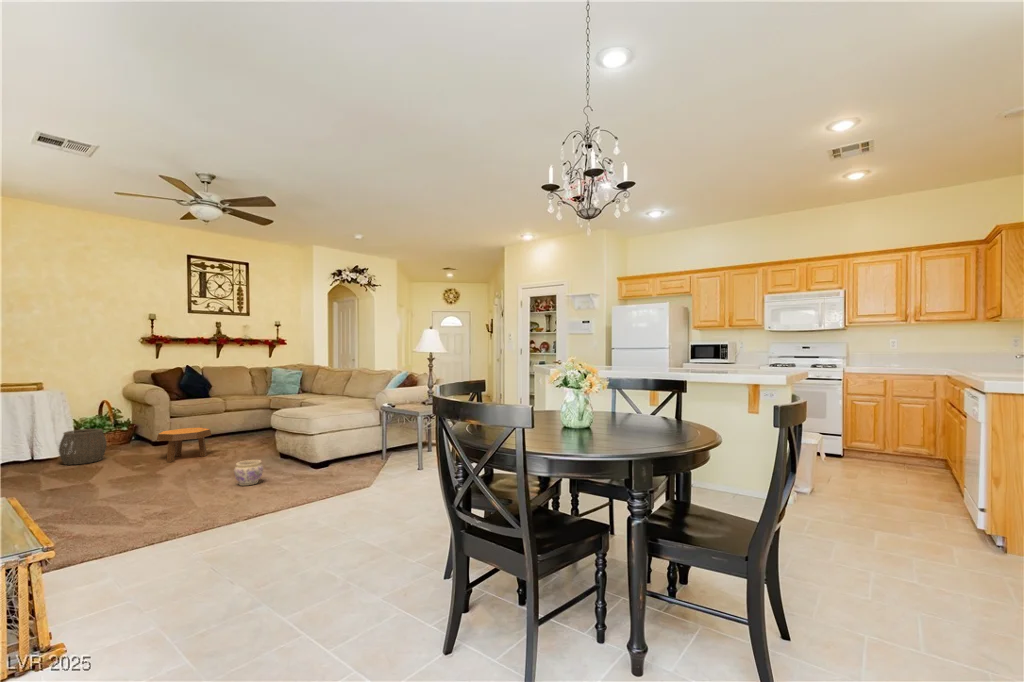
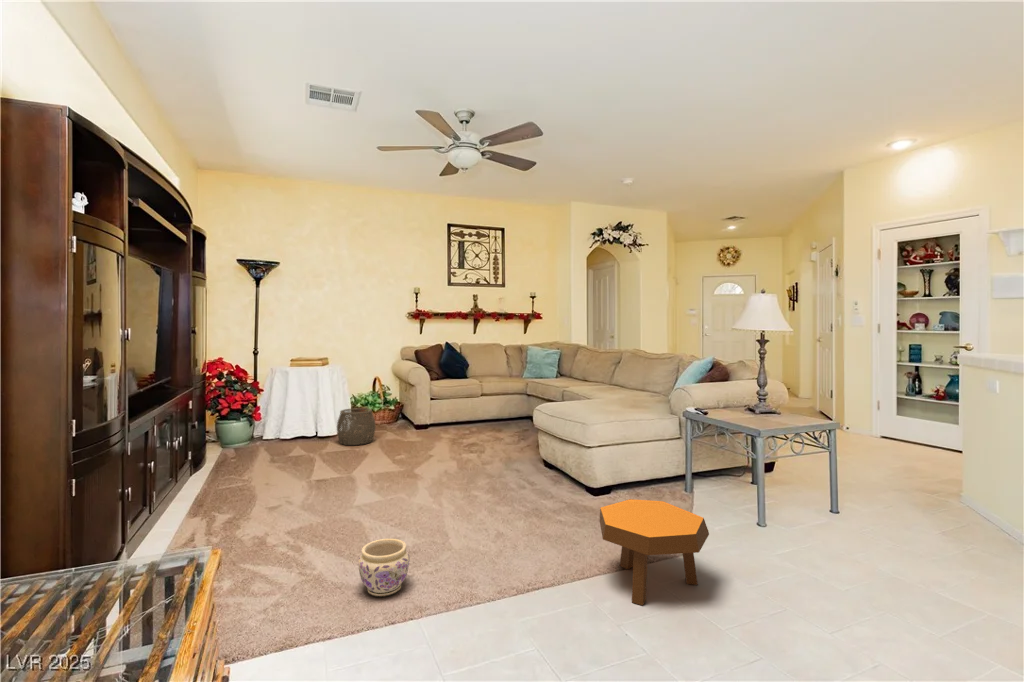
footstool: present [157,428,212,462] -> present [600,499,709,605]
planter: present [234,460,263,486] -> present [358,538,410,597]

